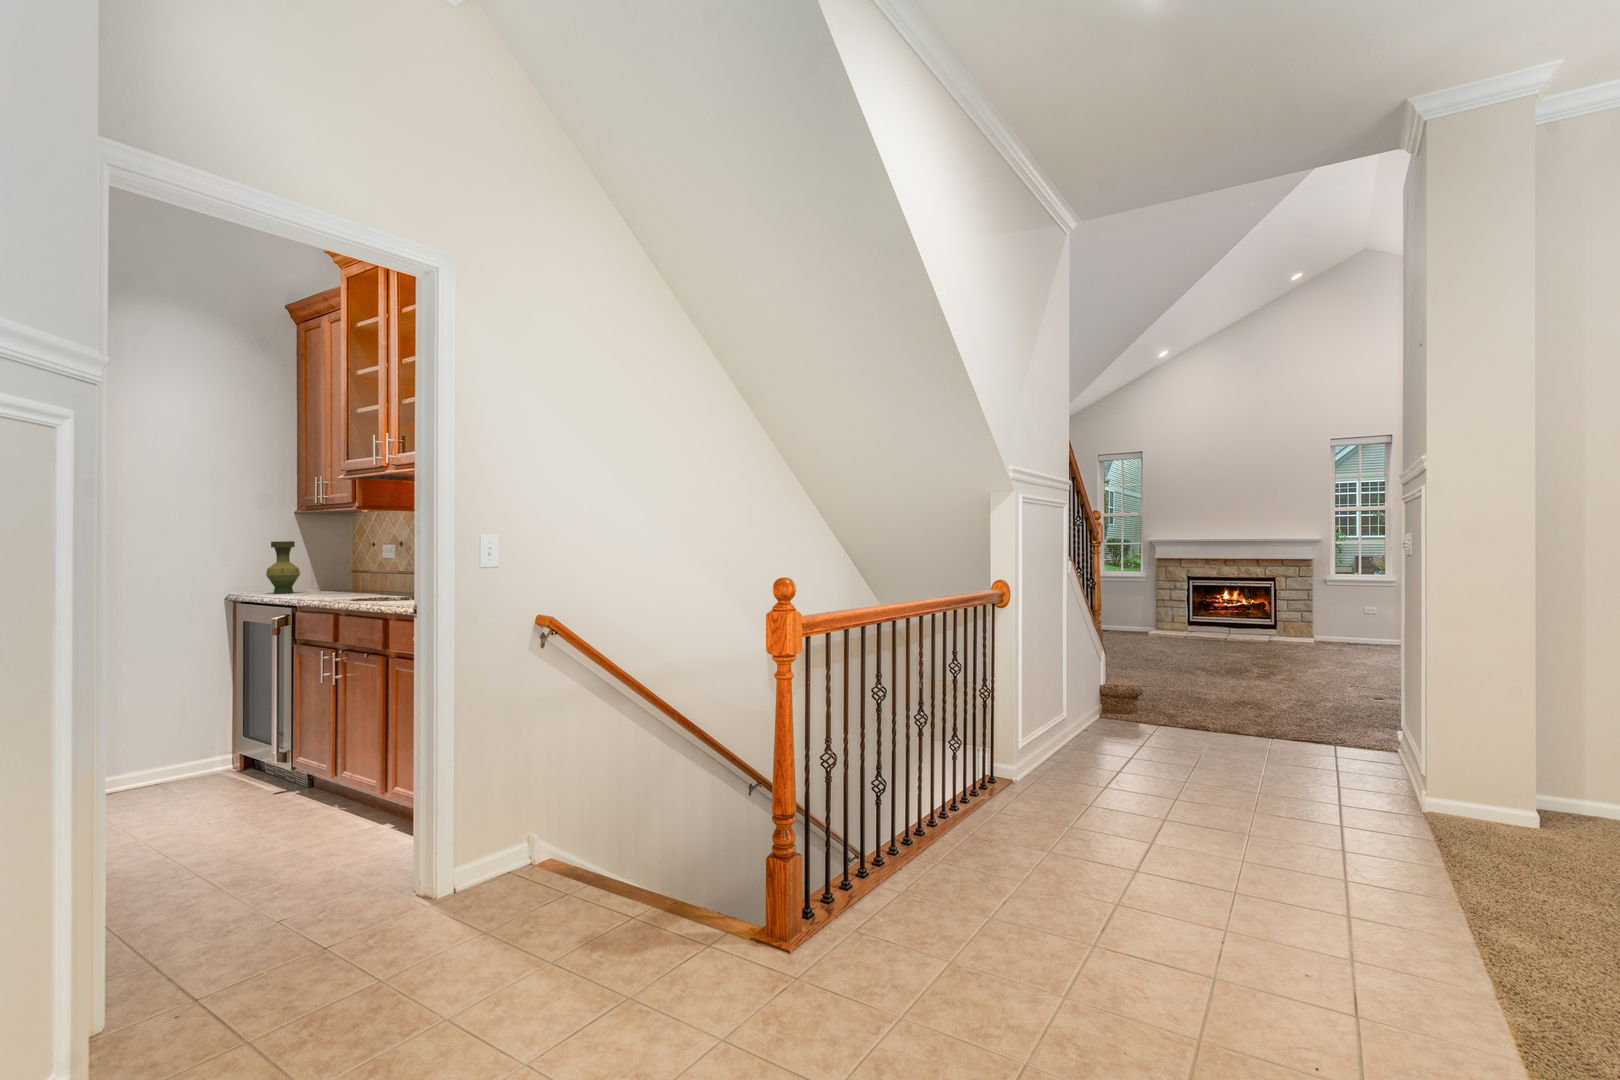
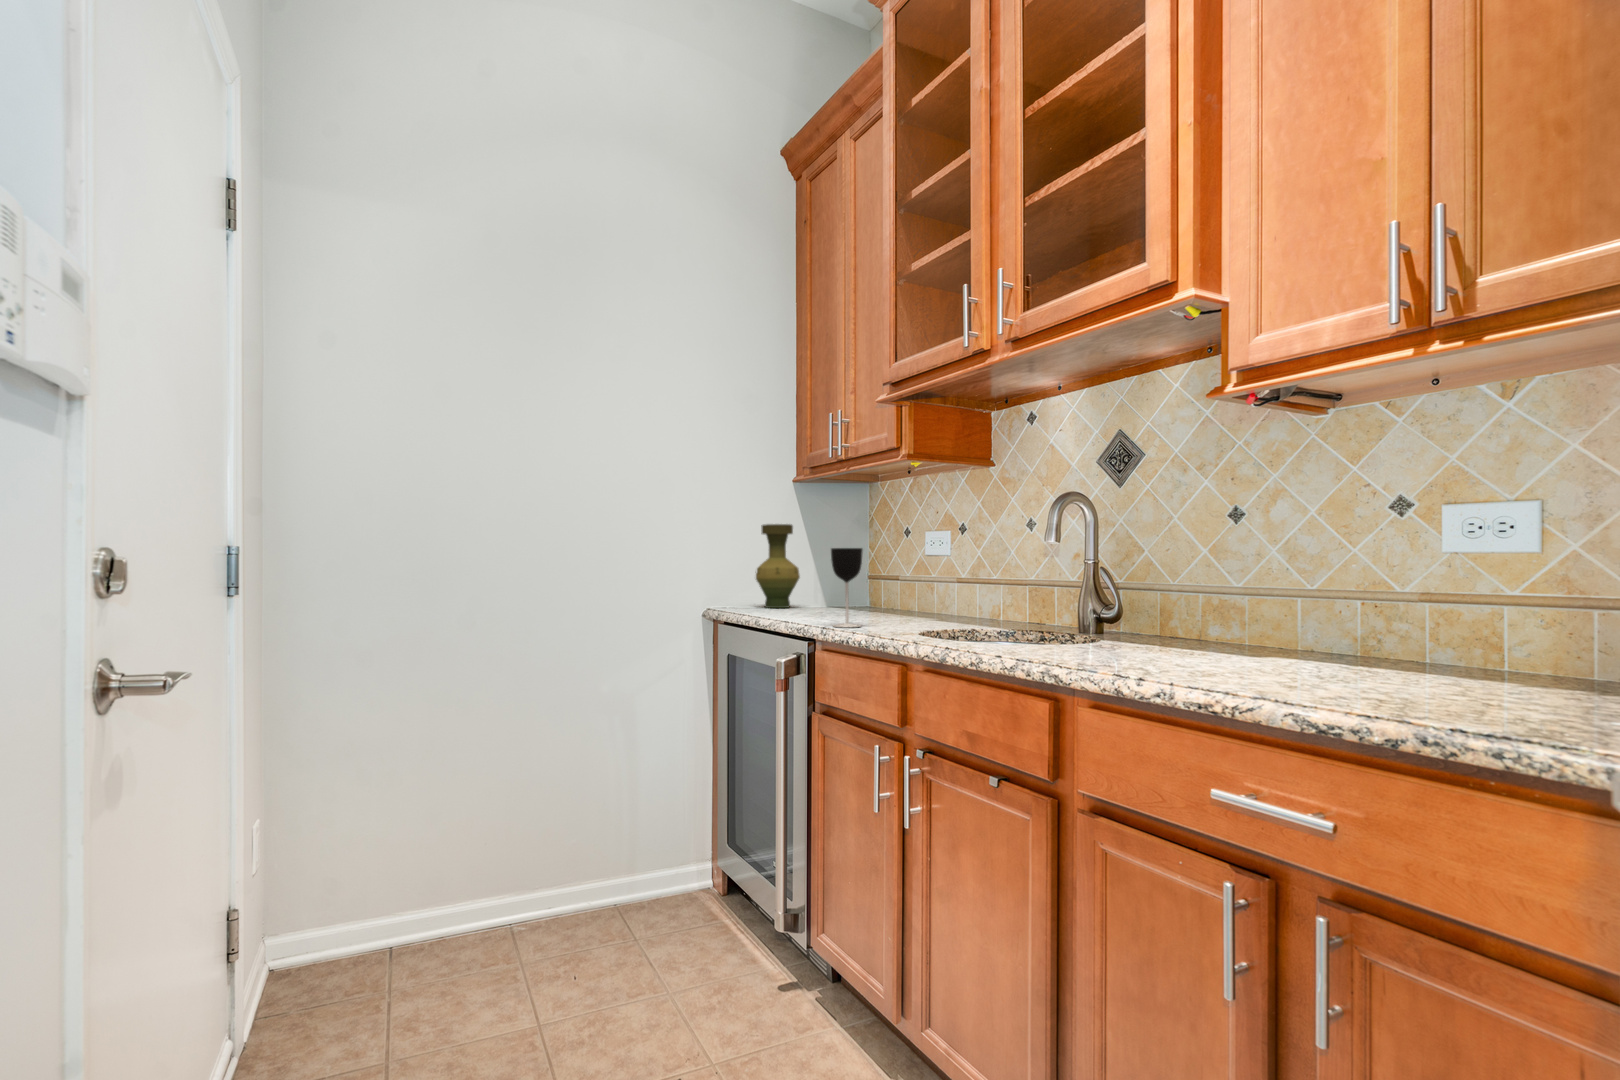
wine glass: none [304,559,324,600] -> present [831,548,862,627]

